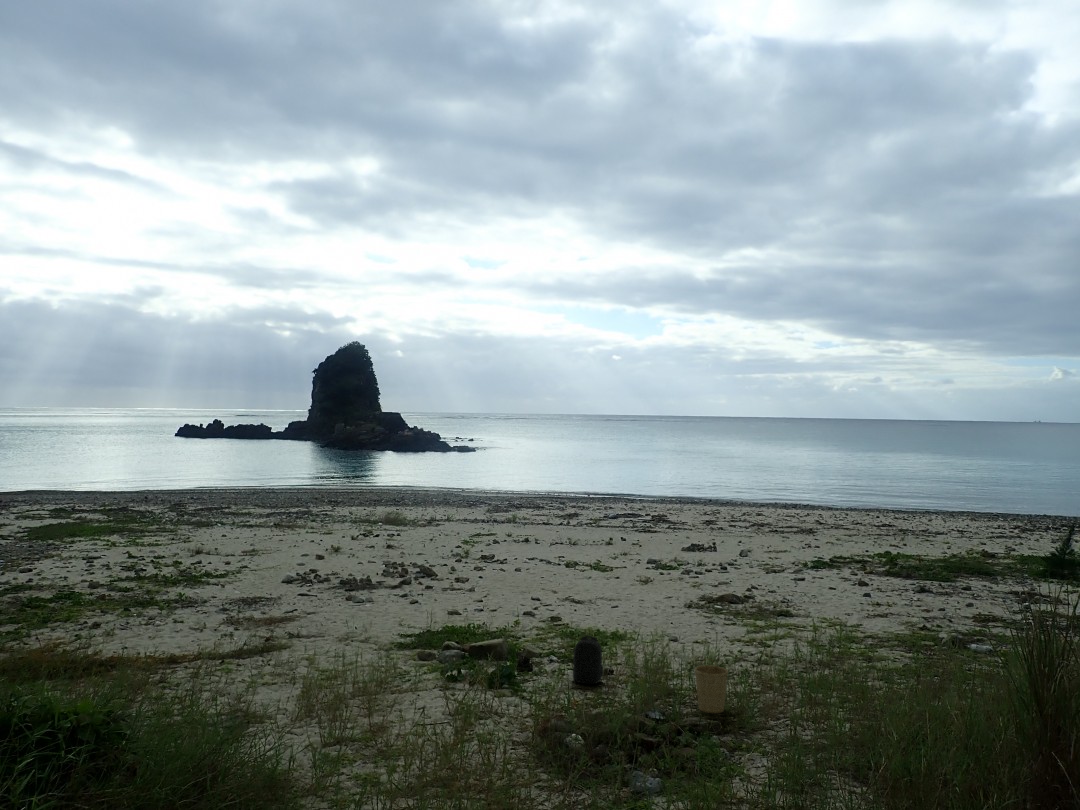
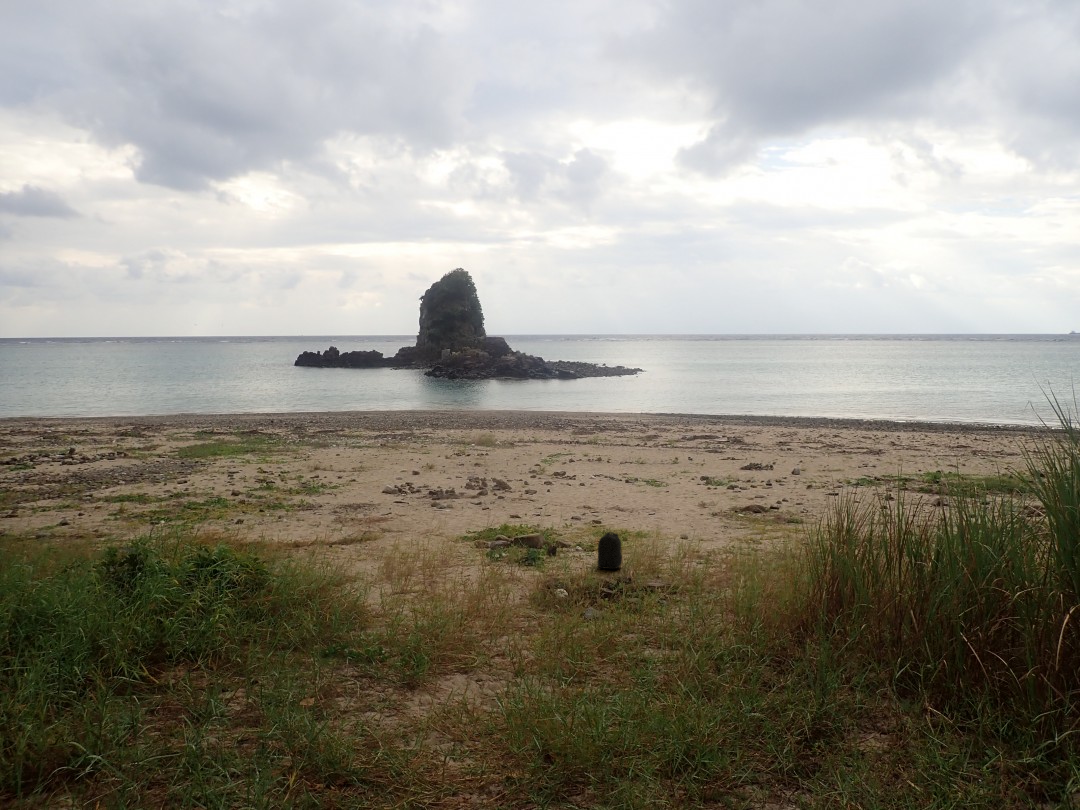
basket: present [695,659,728,713] -> none [688,550,715,591]

